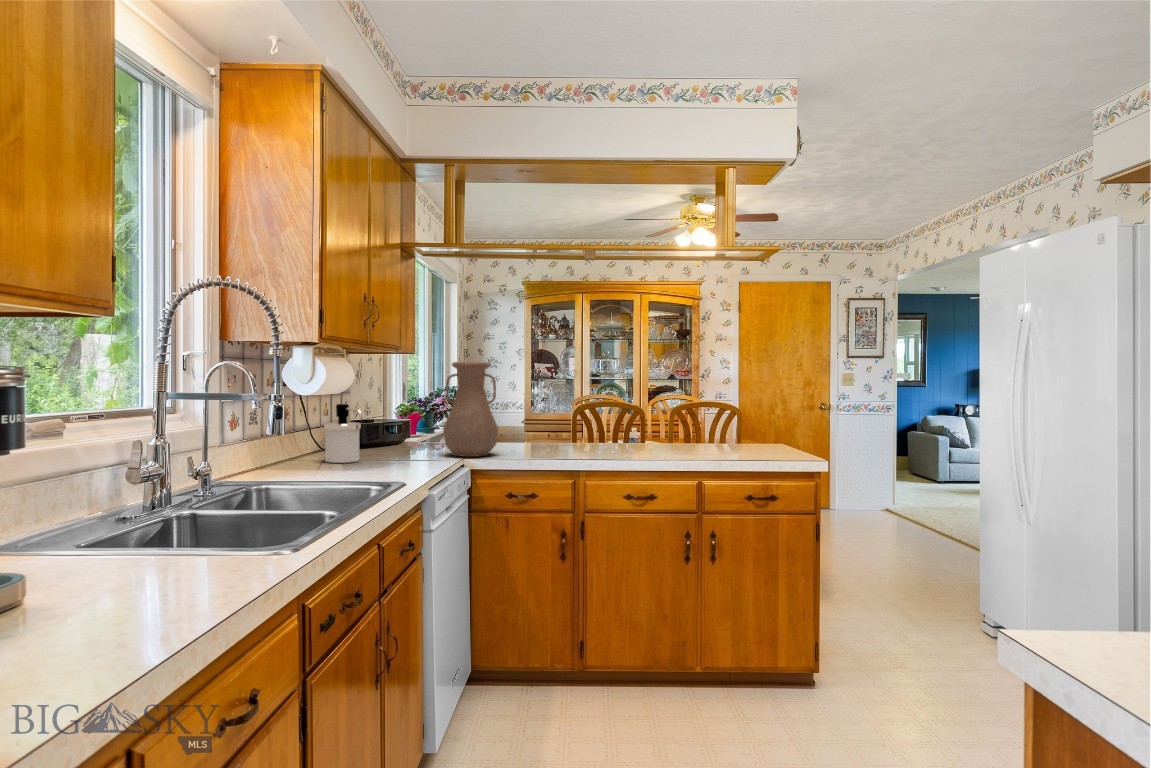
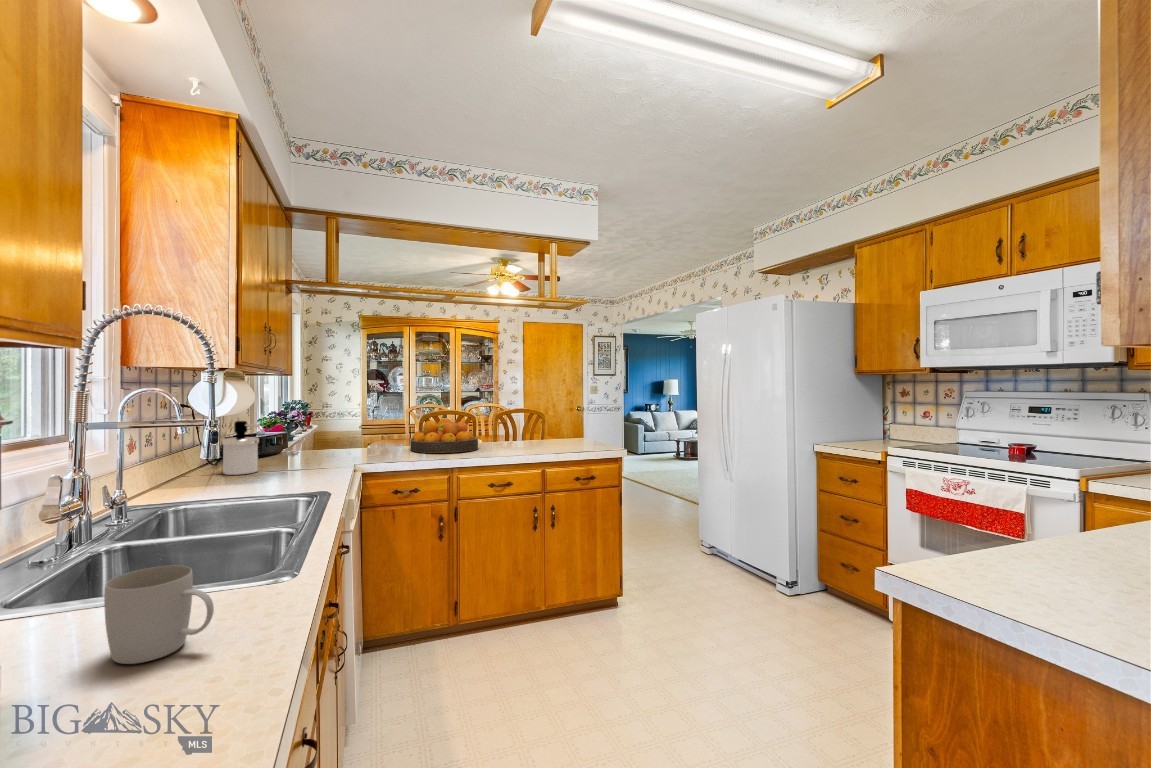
vase: present [443,362,498,457] -> none [333,383,382,462]
fruit bowl: none [539,410,623,452] -> present [410,418,478,453]
mug: none [133,513,211,589] -> present [104,565,214,664]

